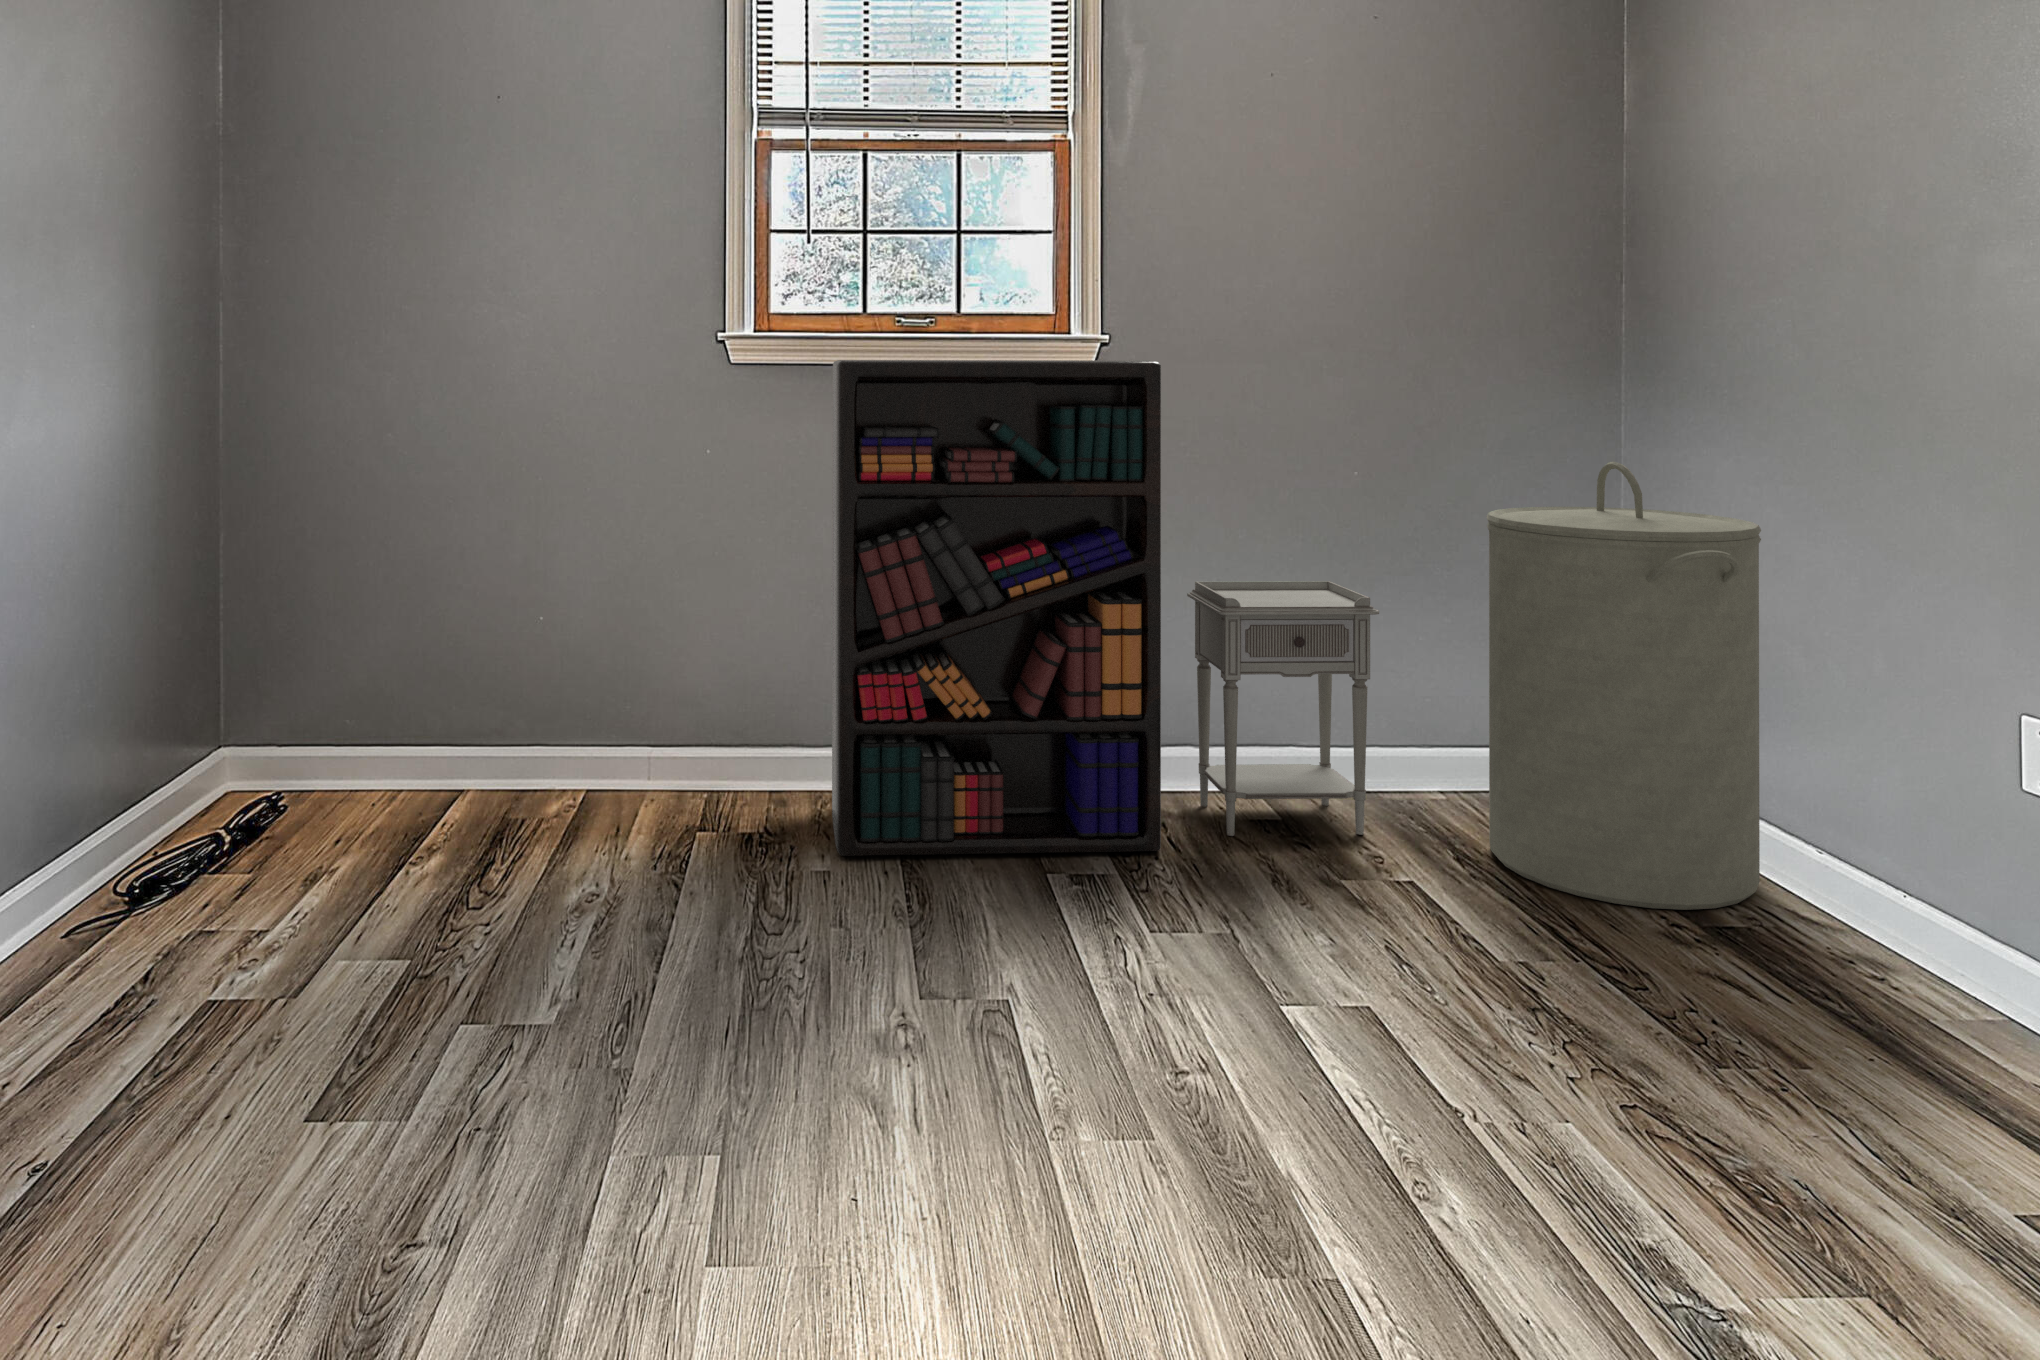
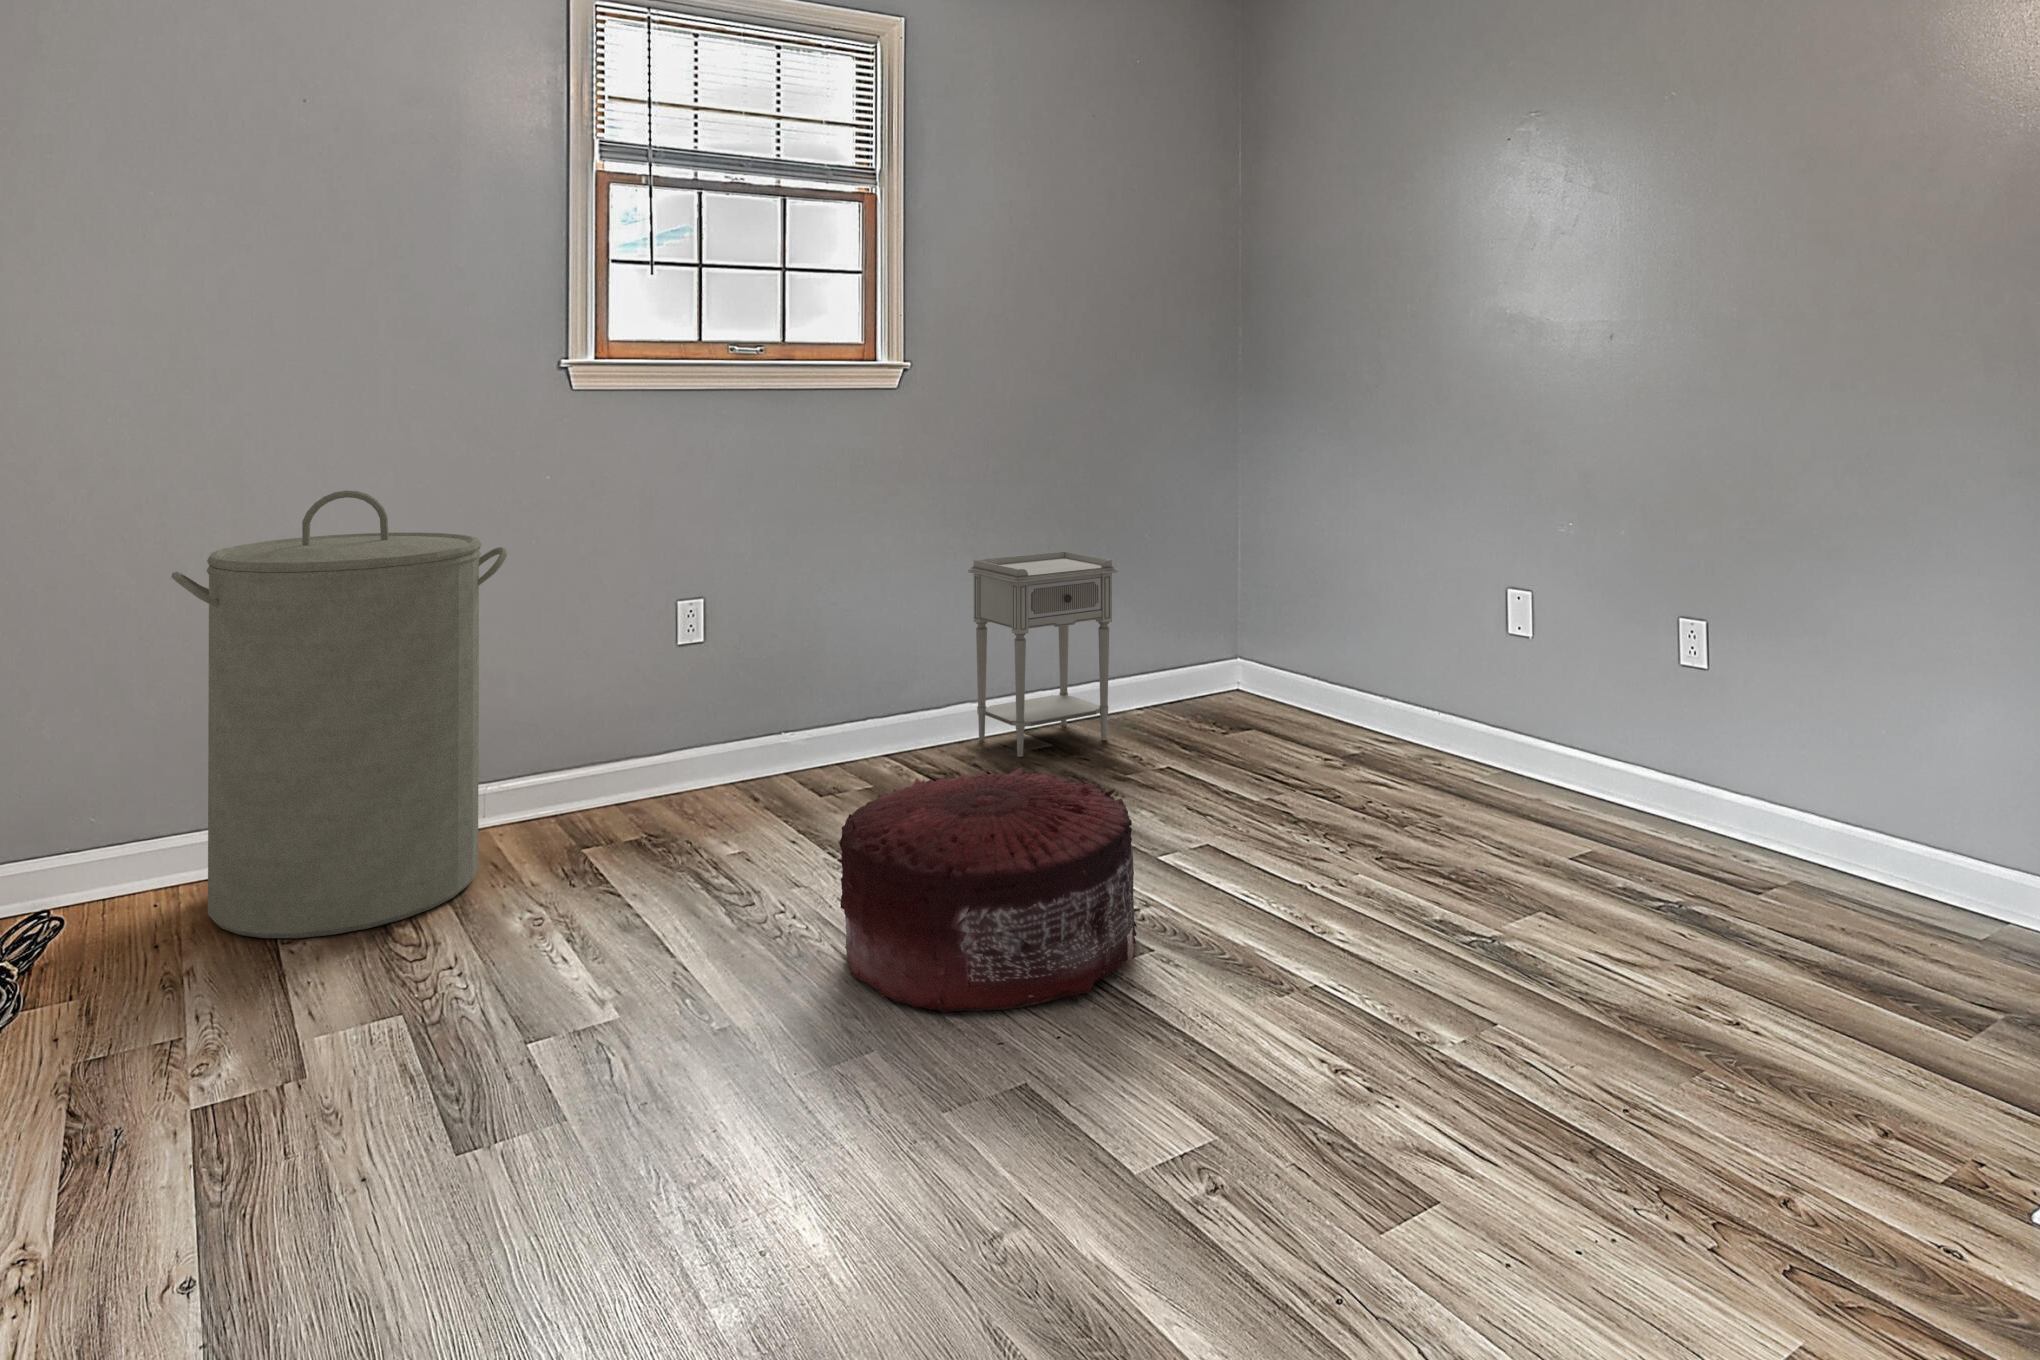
bookshelf: present [832,360,1161,856] -> none [684,383,985,828]
laundry hamper: present [1486,462,1761,910] -> present [171,490,507,938]
pouf: none [752,841,1155,1183] -> present [839,768,1137,1012]

